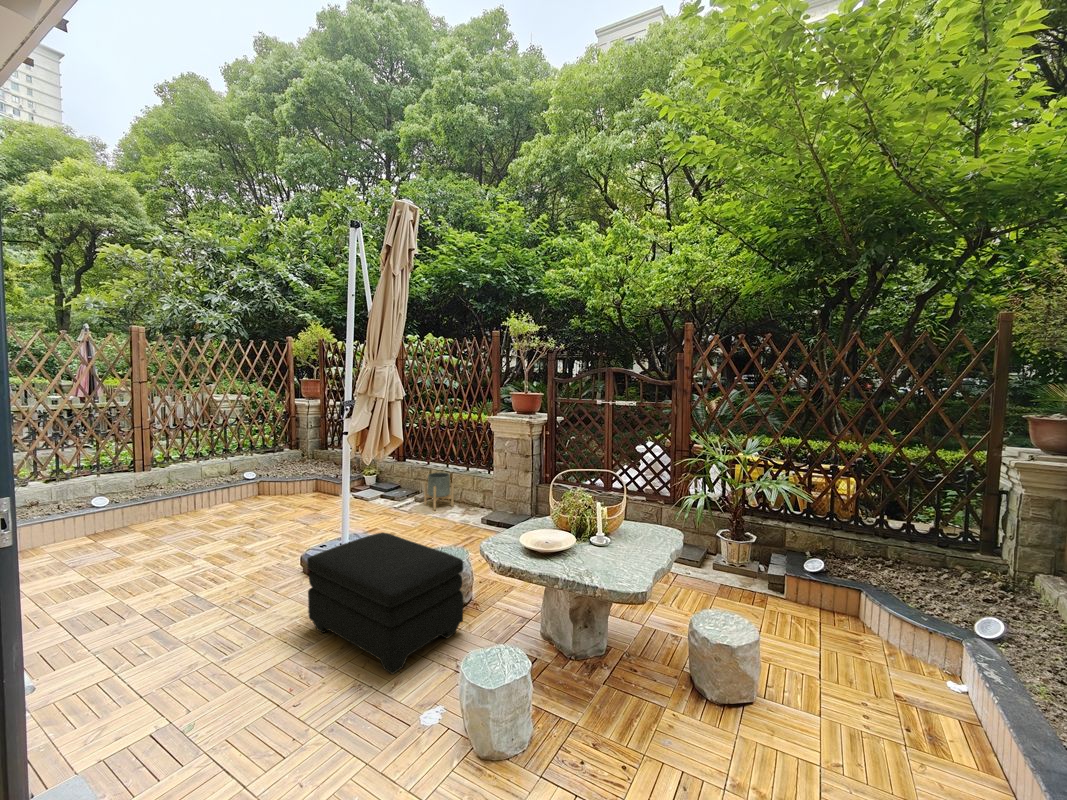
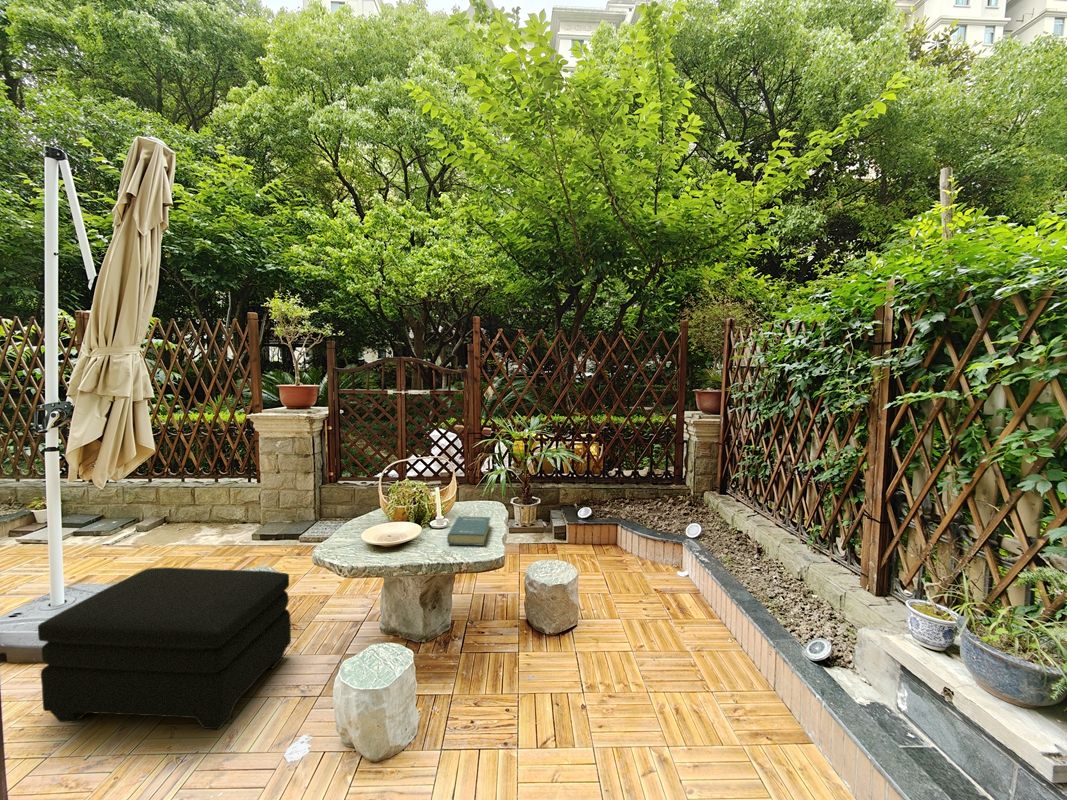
planter: present [424,472,454,510] -> none [156,489,203,537]
hardback book: none [588,539,645,576] -> present [447,516,490,545]

